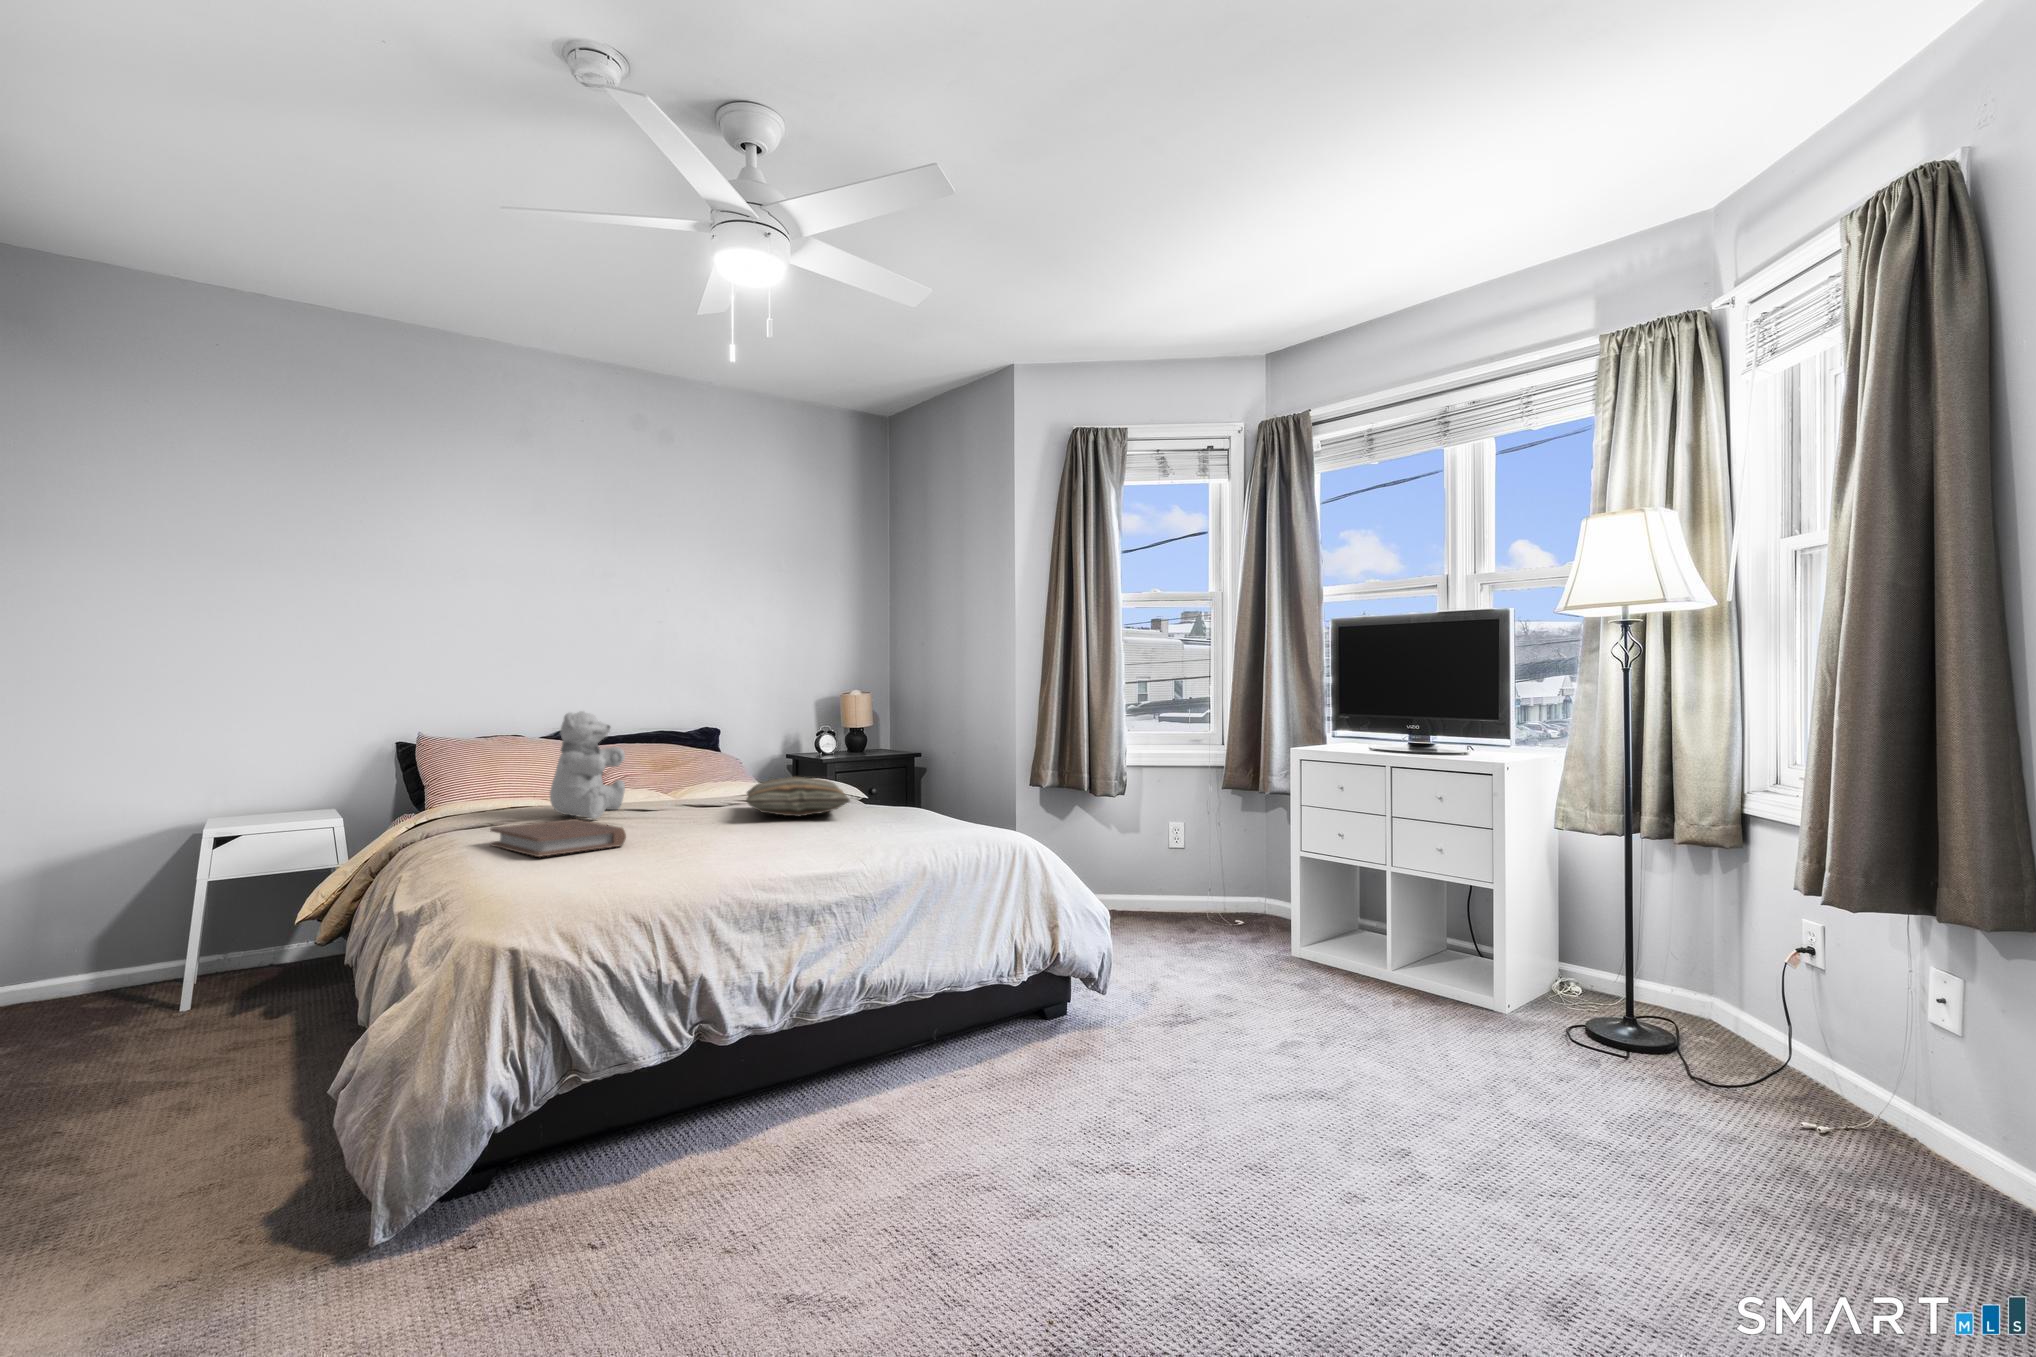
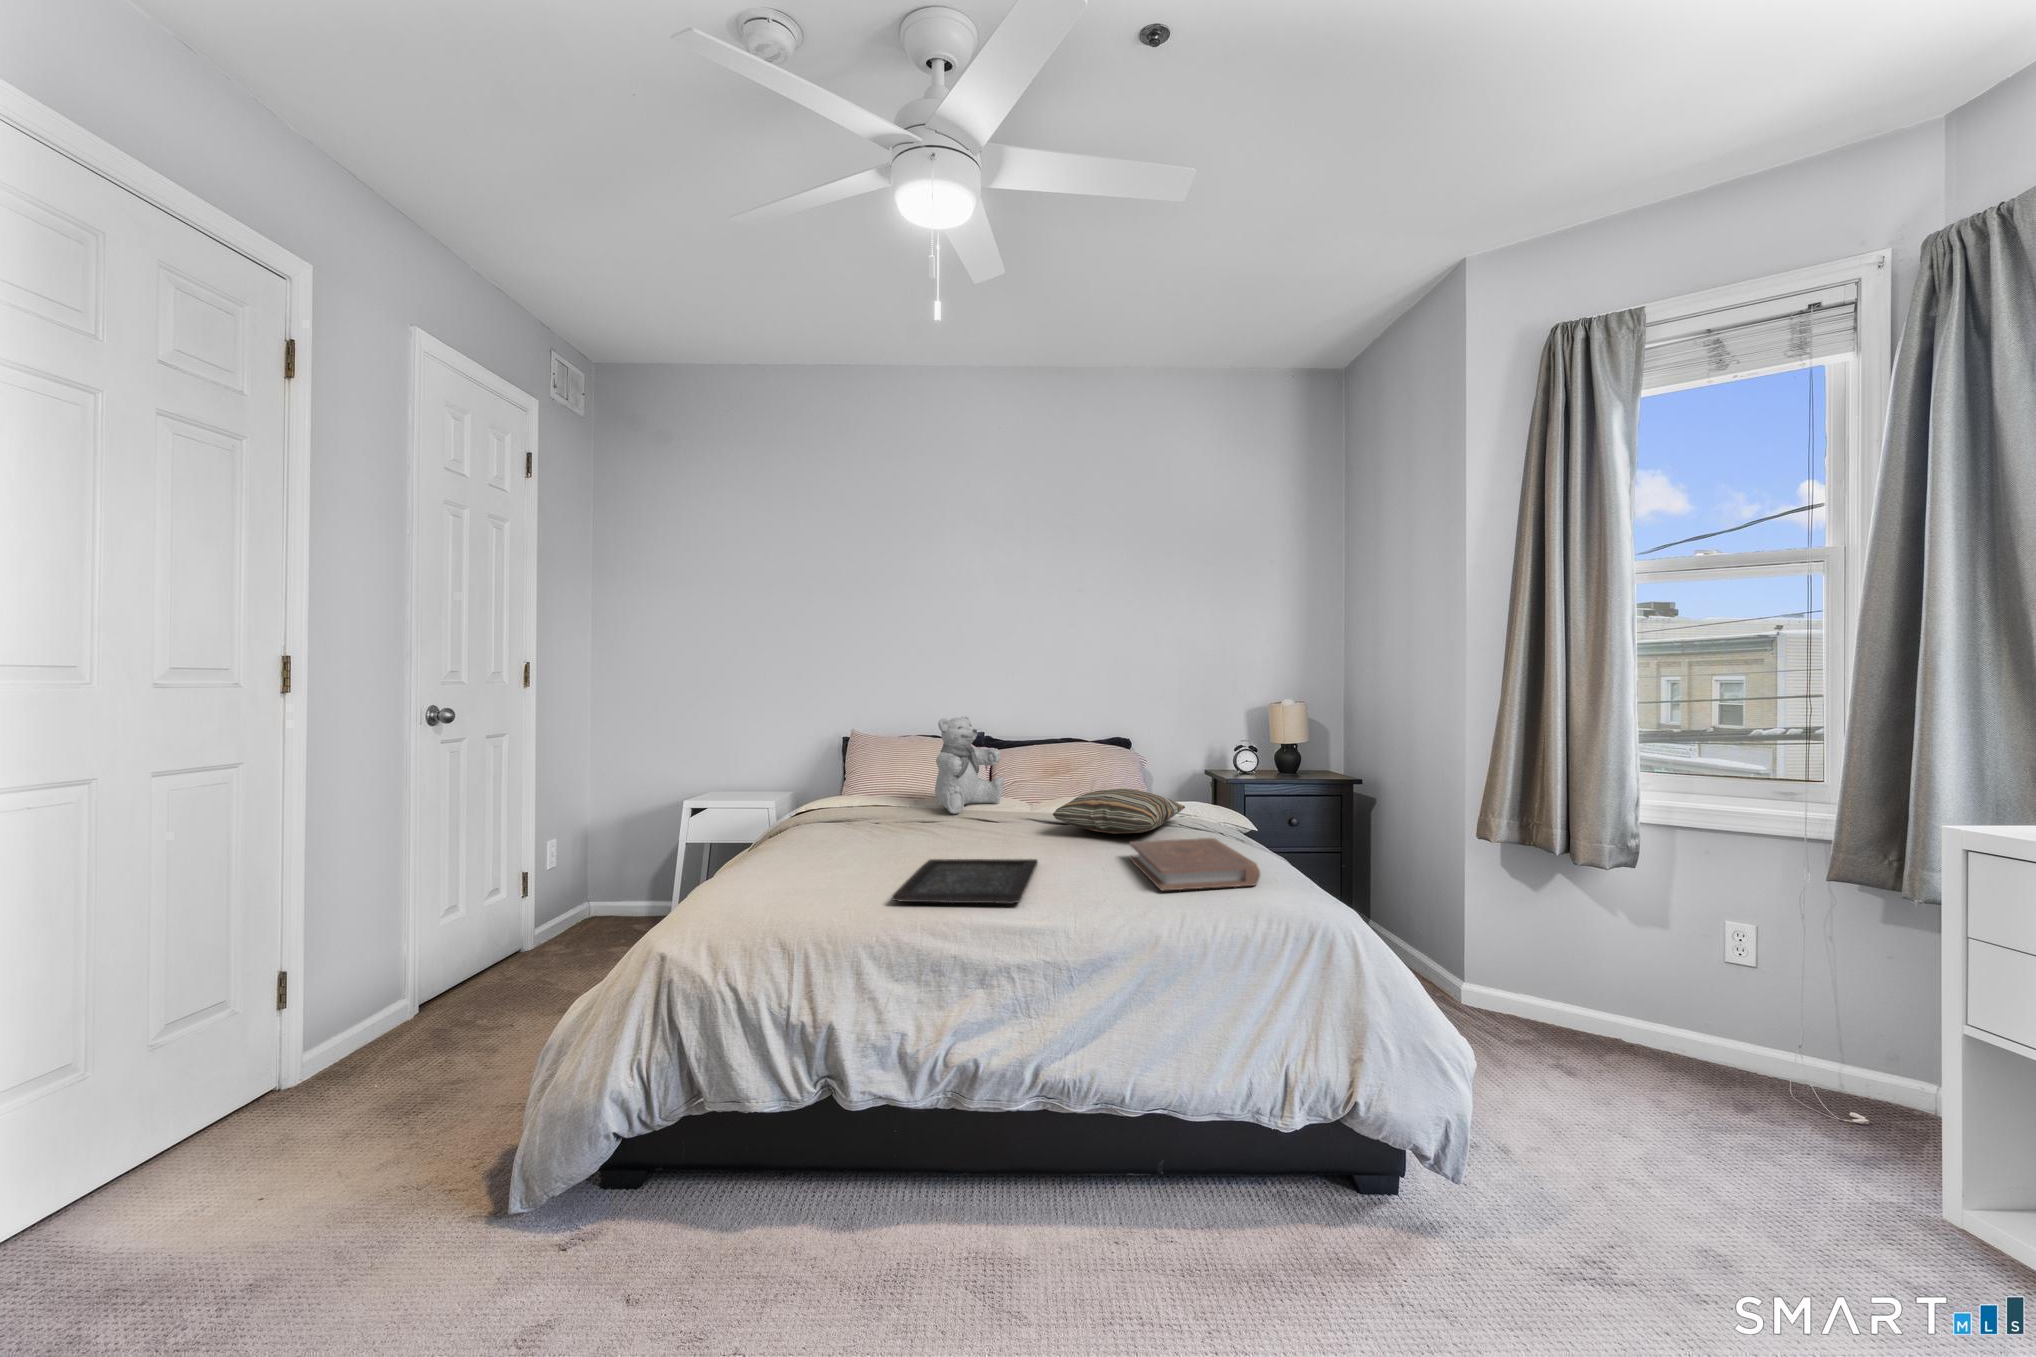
book: present [490,819,626,857] -> present [1130,838,1260,890]
tray: none [674,834,828,868] -> present [892,859,1038,904]

